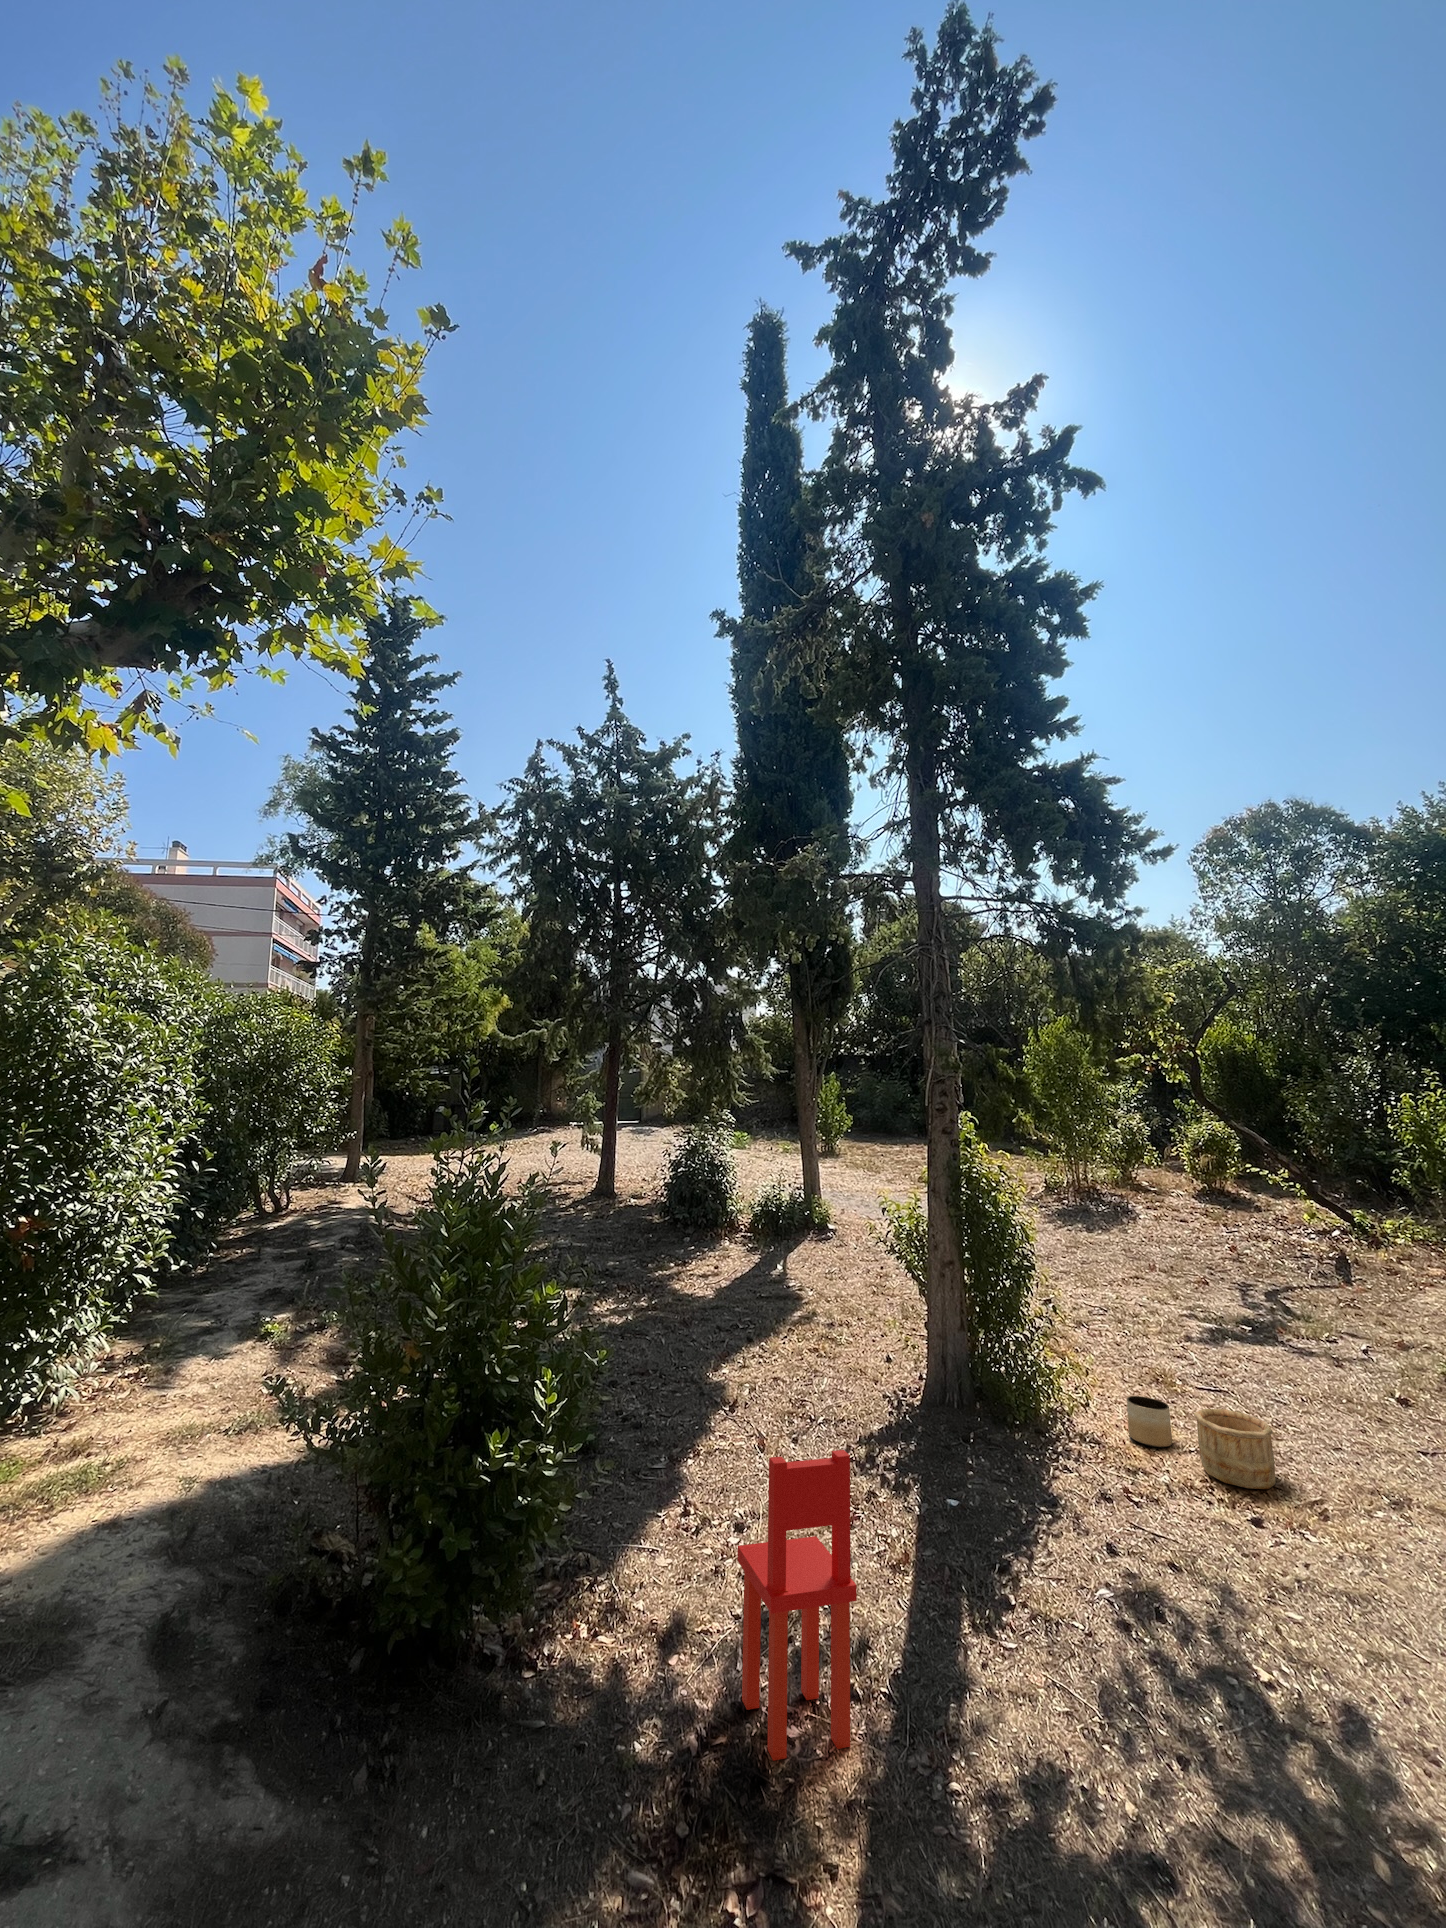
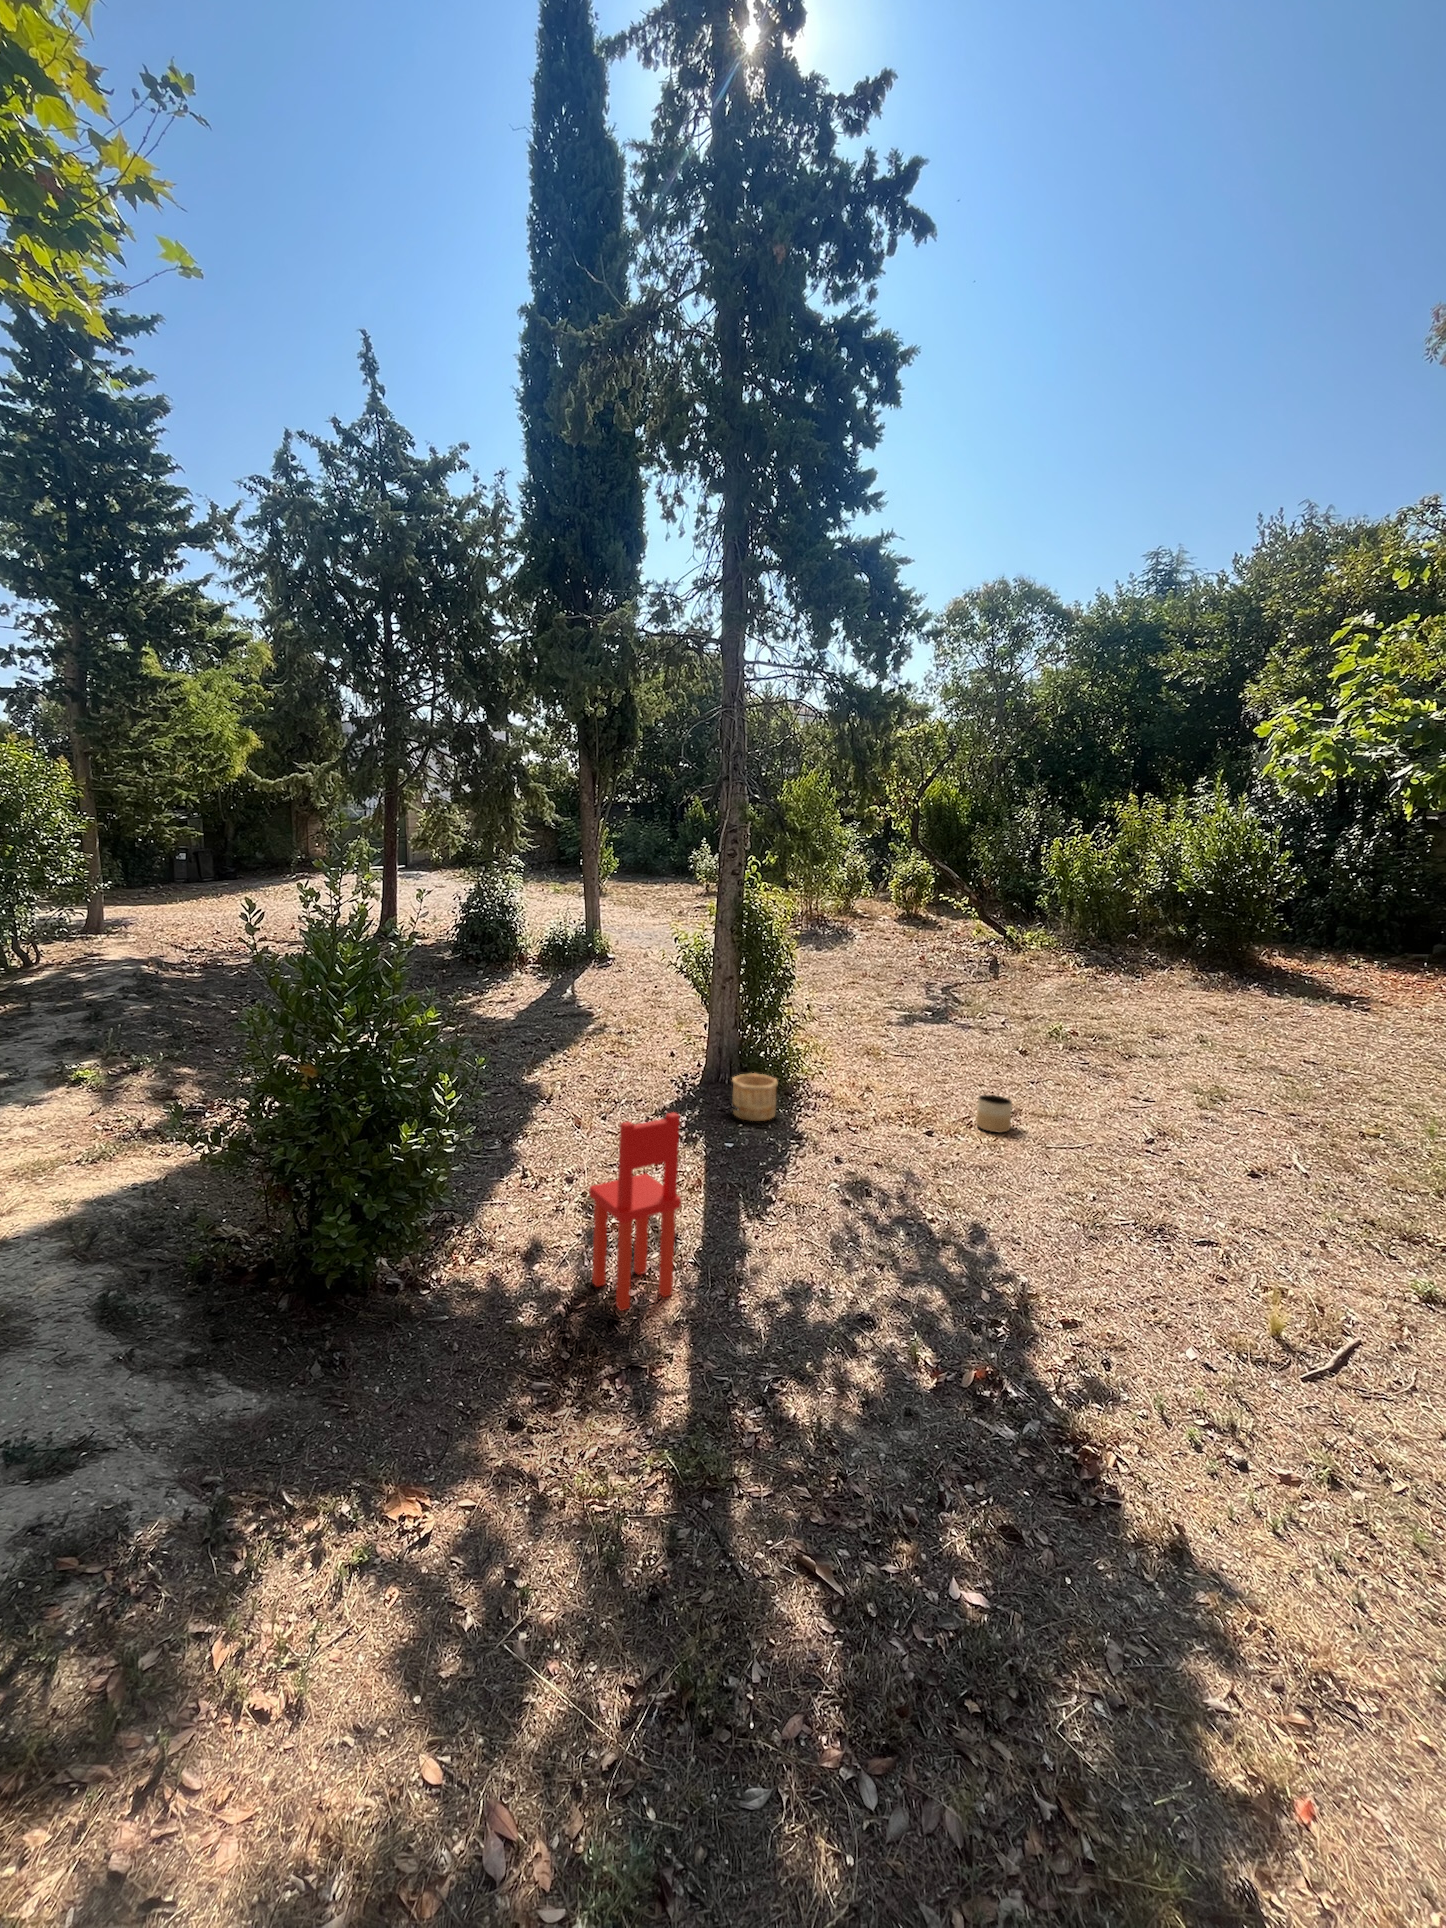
planter: present [1127,1396,1172,1447] -> present [976,1095,1012,1133]
wooden bucket: present [1194,1409,1276,1489] -> present [732,1073,778,1121]

